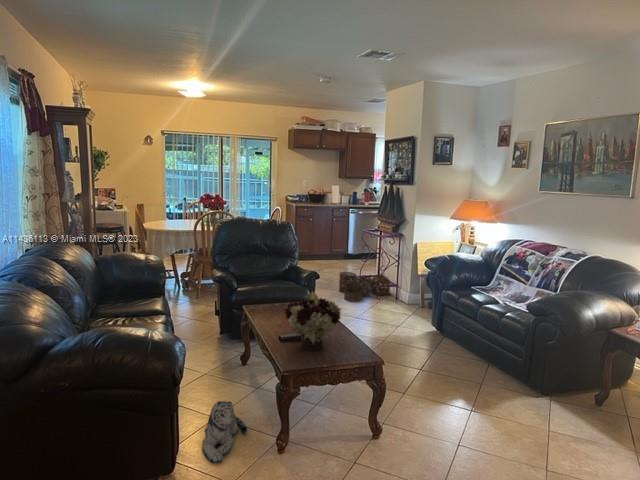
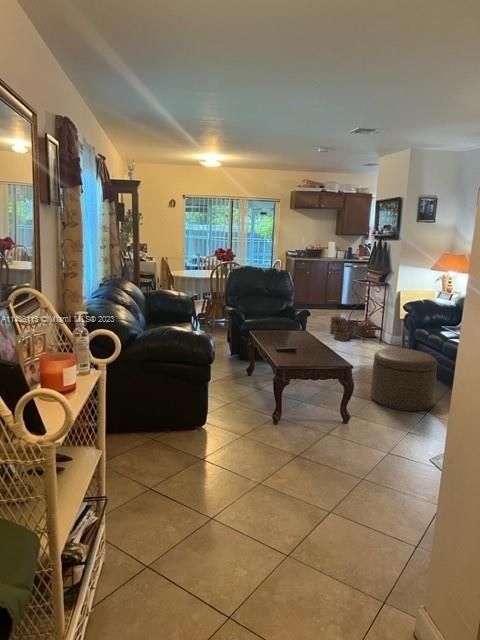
flower arrangement: present [285,292,341,351] -> none [281,313,322,355]
ottoman: none [402,323,486,412] -> present [370,348,438,411]
plush toy: present [202,401,247,462] -> none [224,384,253,421]

